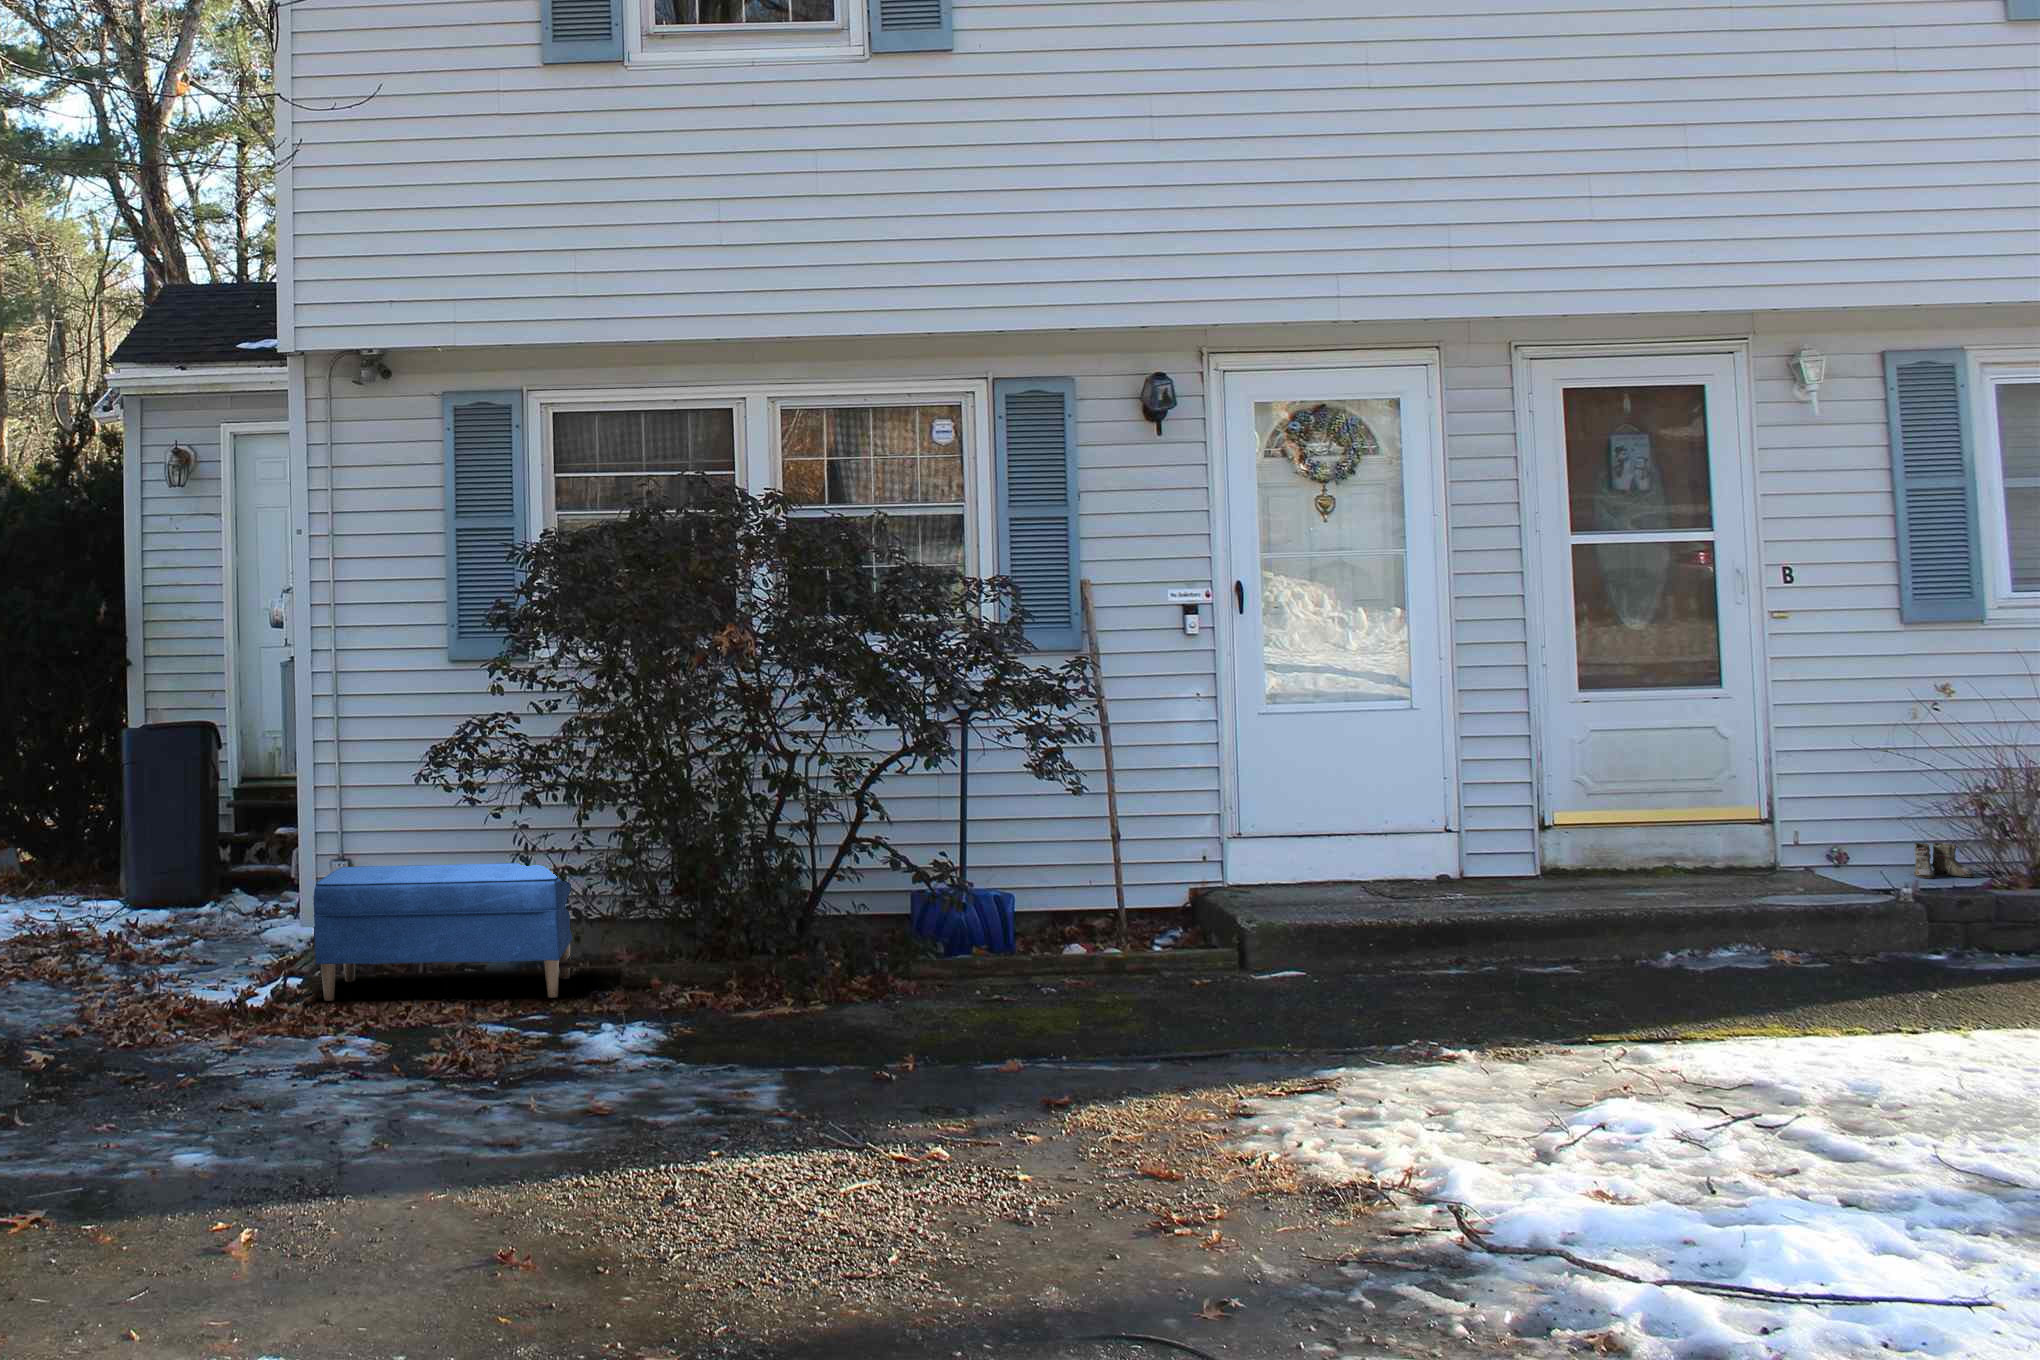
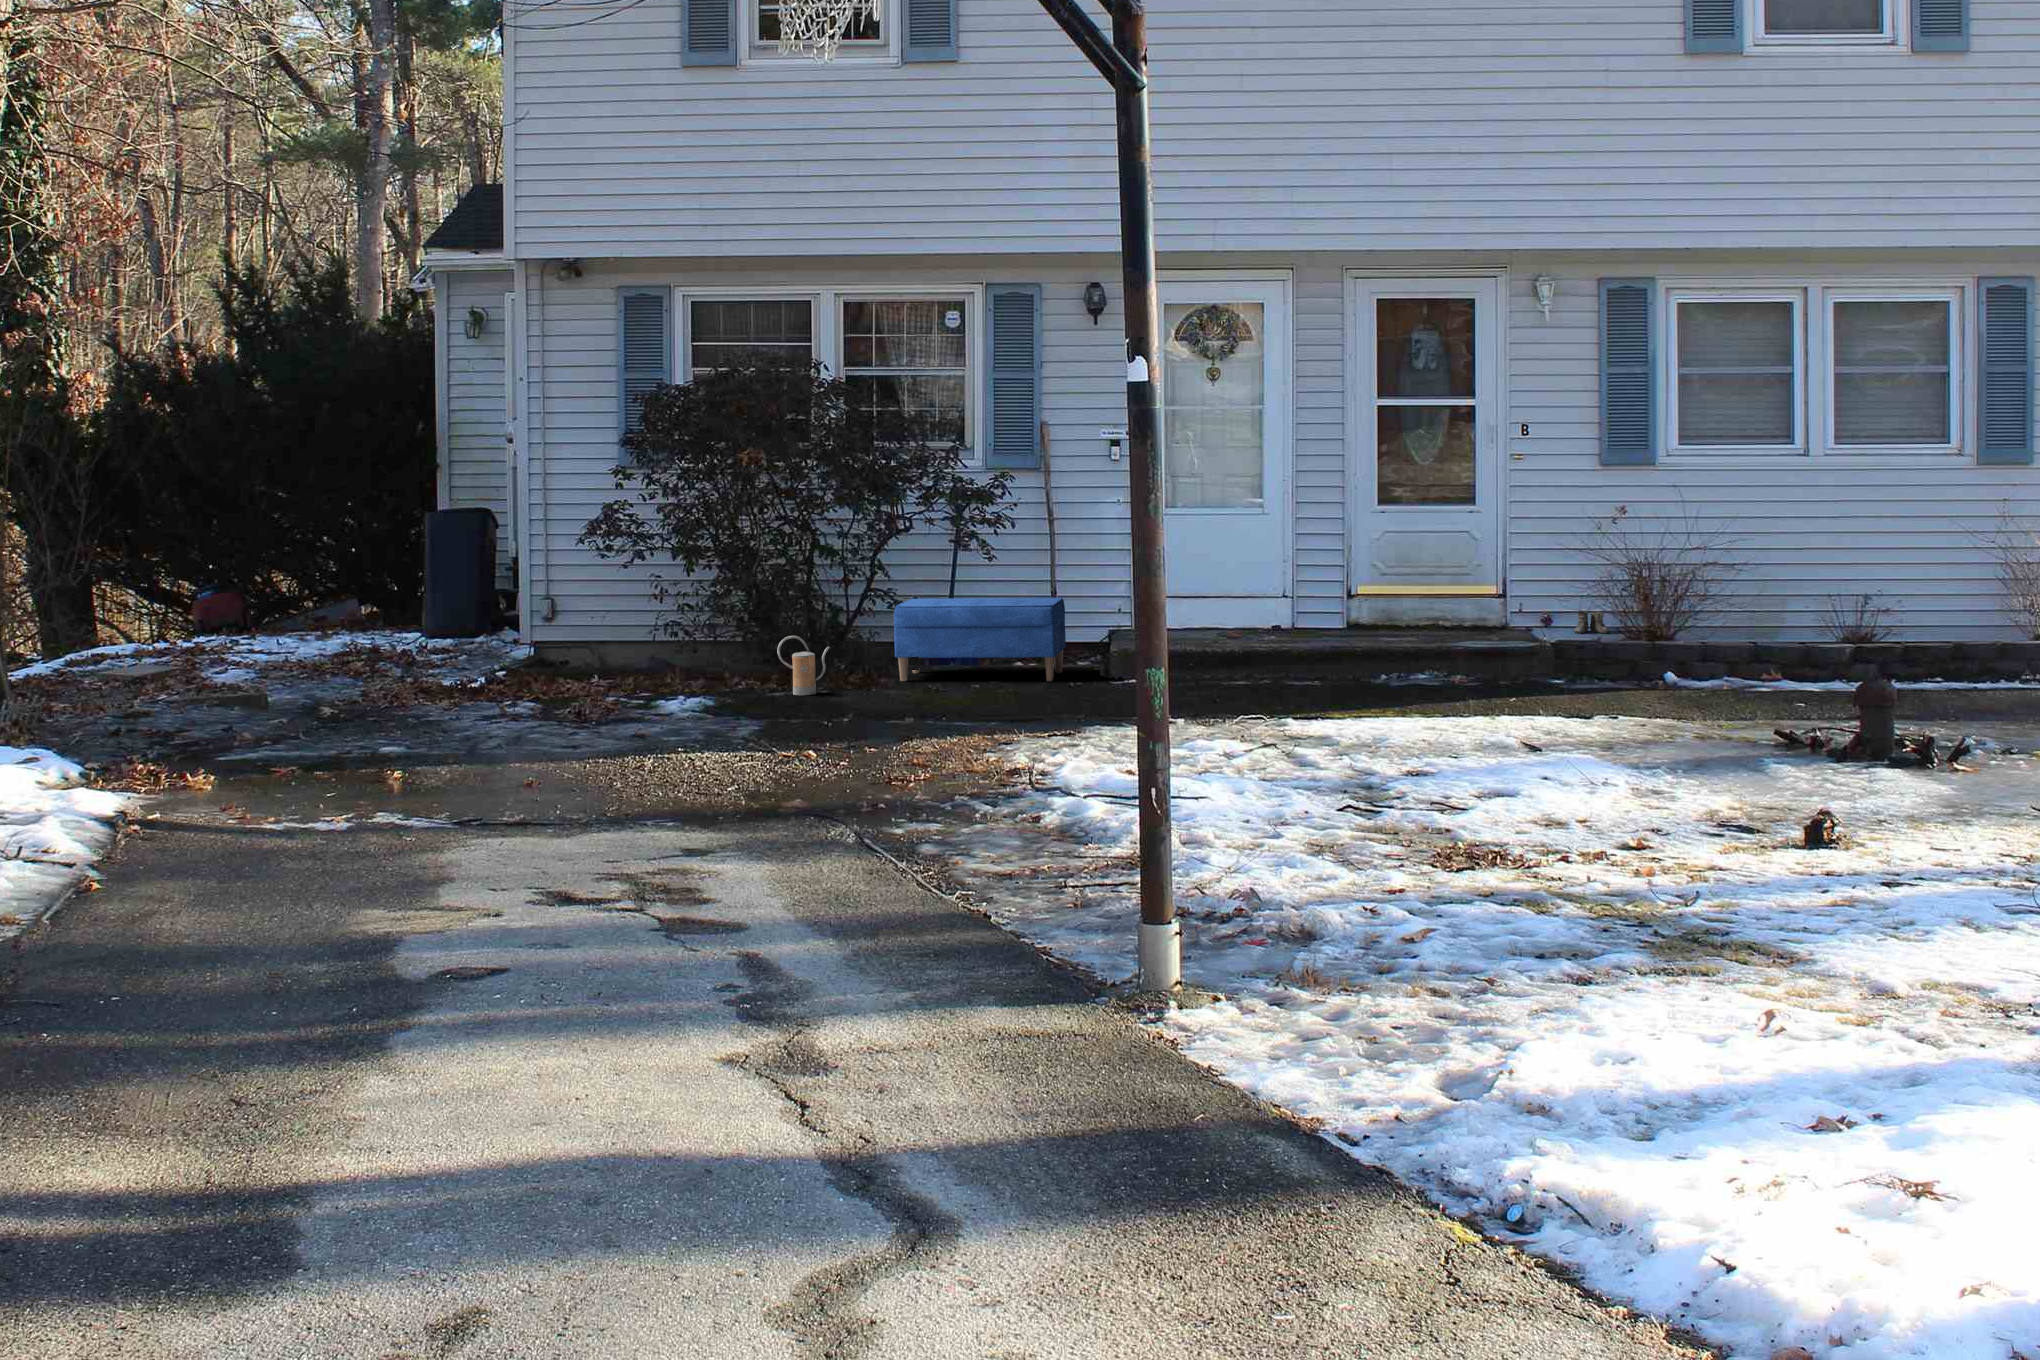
bench: present [314,863,572,1001] -> present [894,598,1066,681]
watering can: none [743,916,825,1013] -> present [777,636,830,695]

